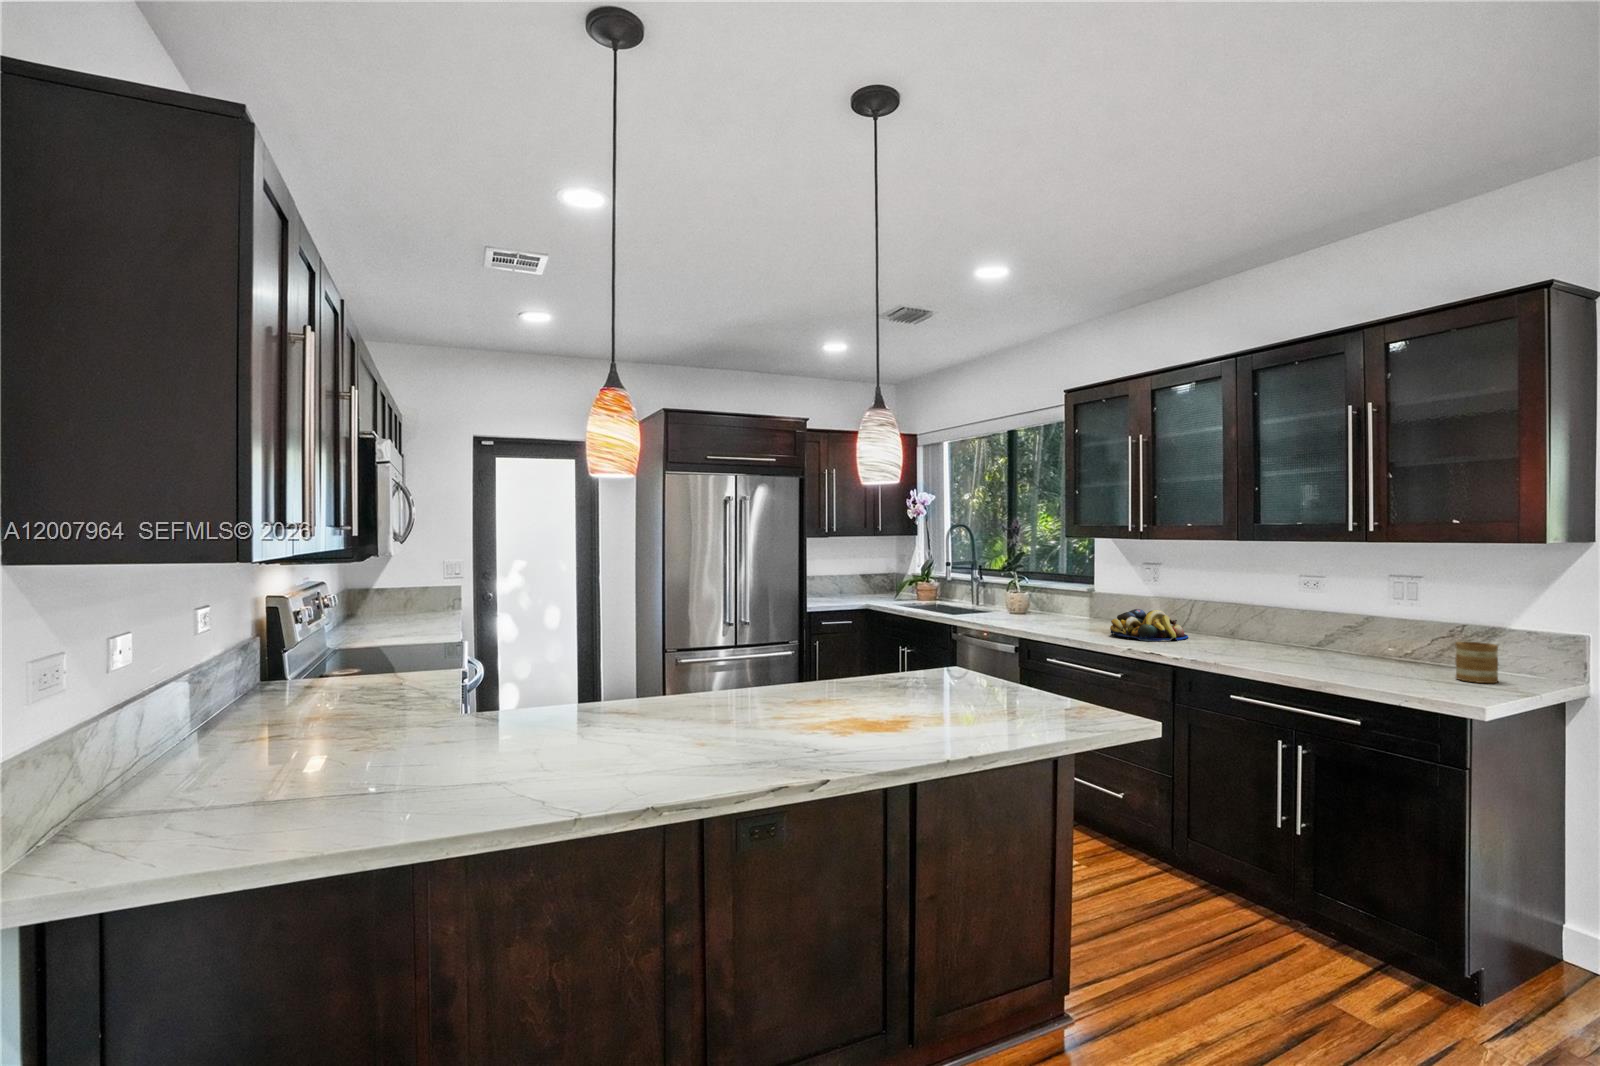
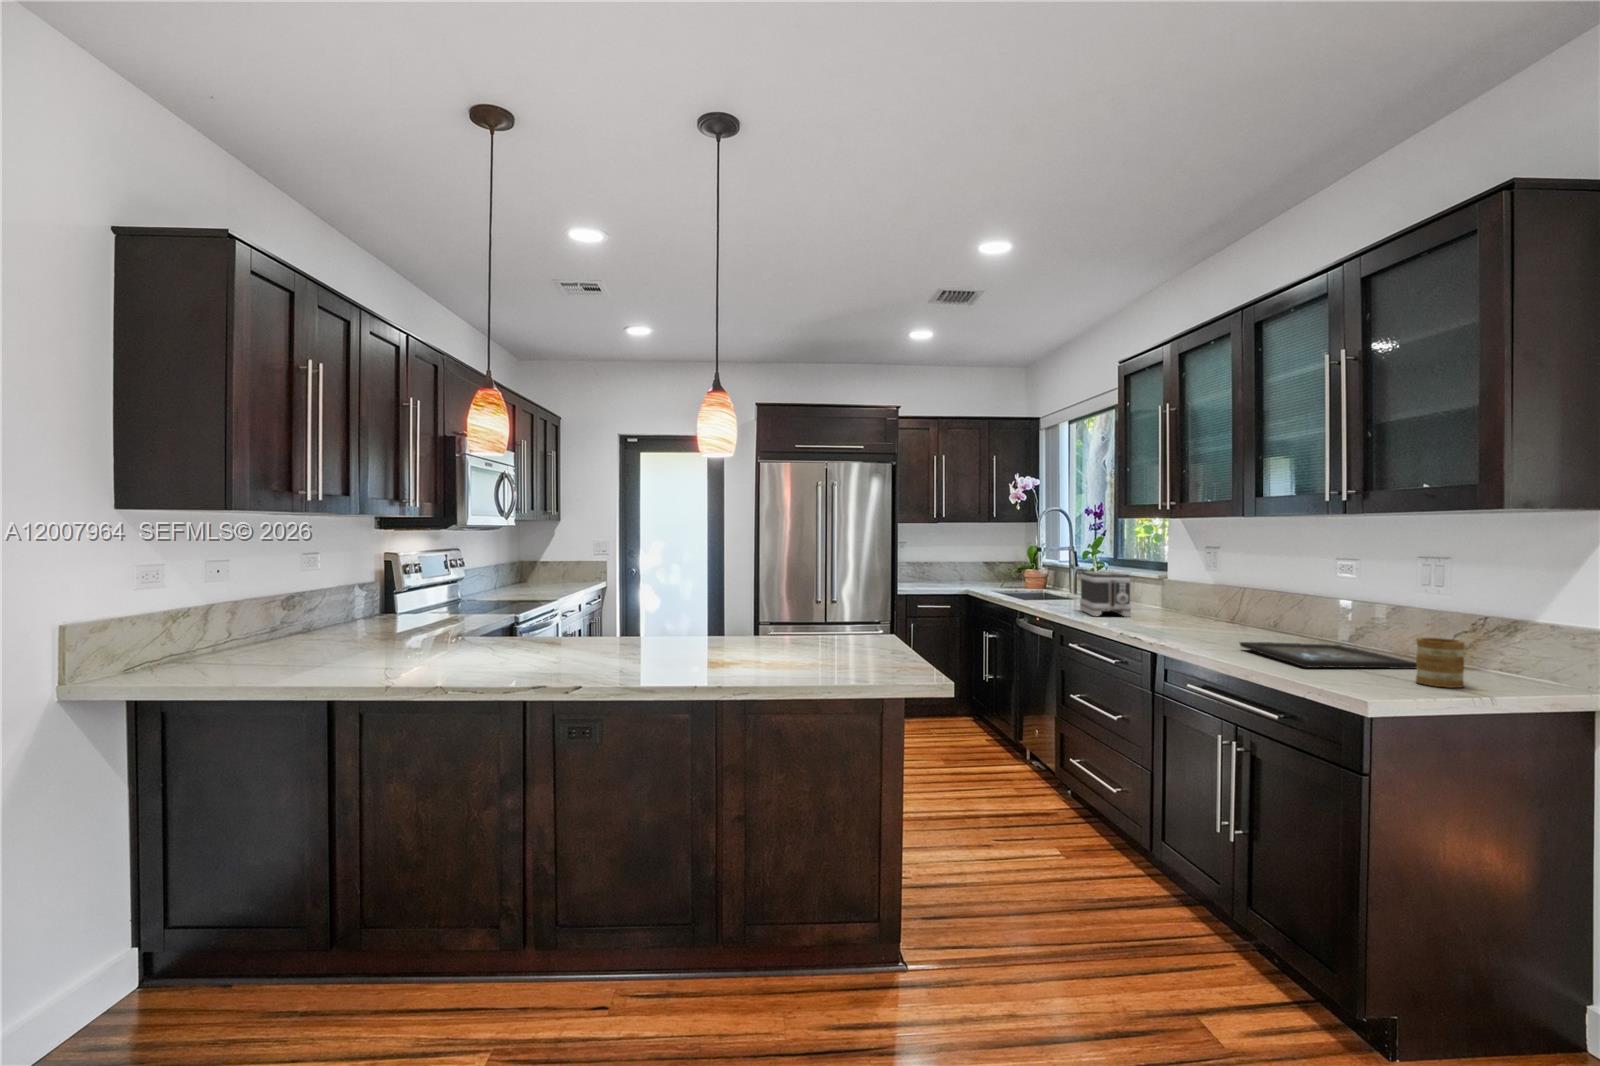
toaster: none [1025,585,1086,629] -> present [1080,571,1131,617]
fruit bowl: present [1110,609,1188,641] -> none [1133,597,1221,632]
tray: none [1259,648,1424,672] -> present [1240,642,1417,669]

